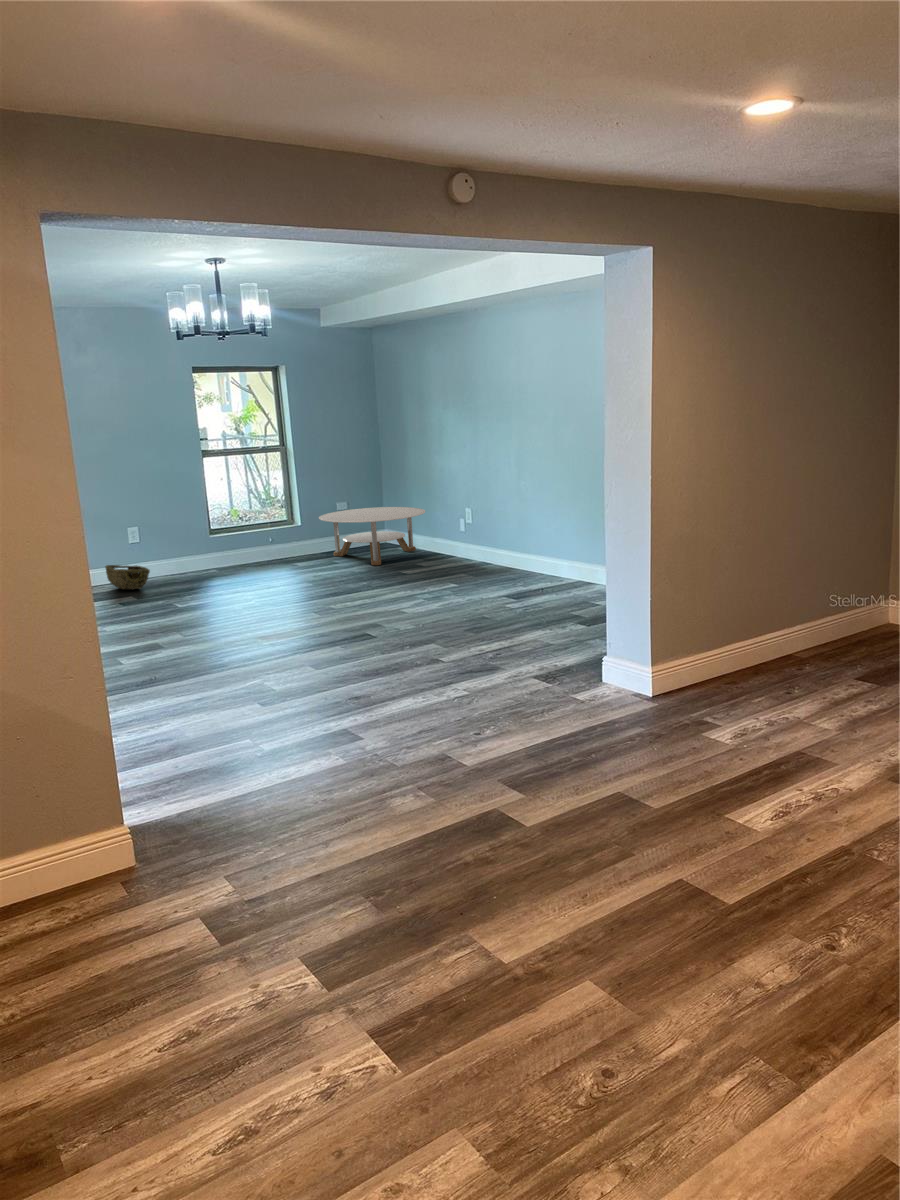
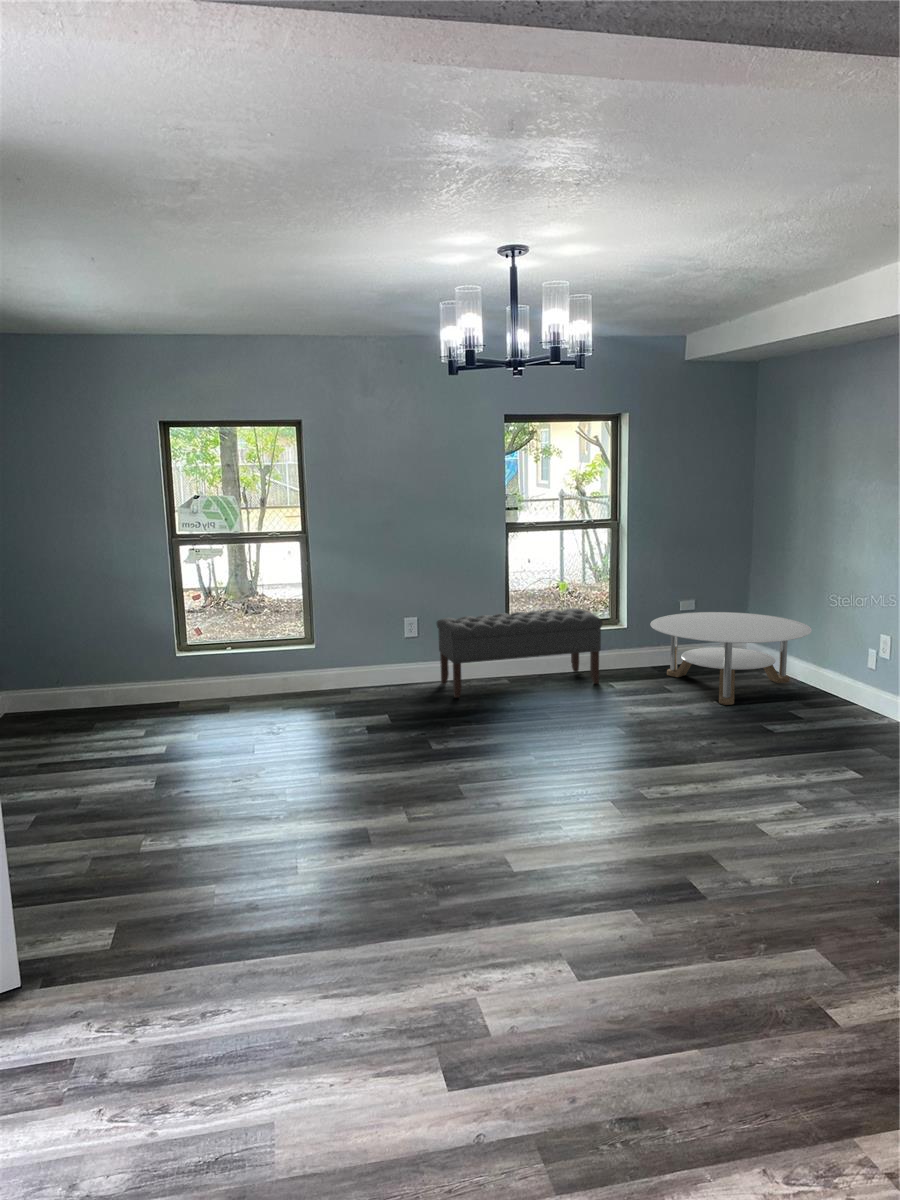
bench: none [156,513,287,585] -> present [437,608,602,698]
woven basket: present [105,565,150,590] -> none [371,660,419,698]

